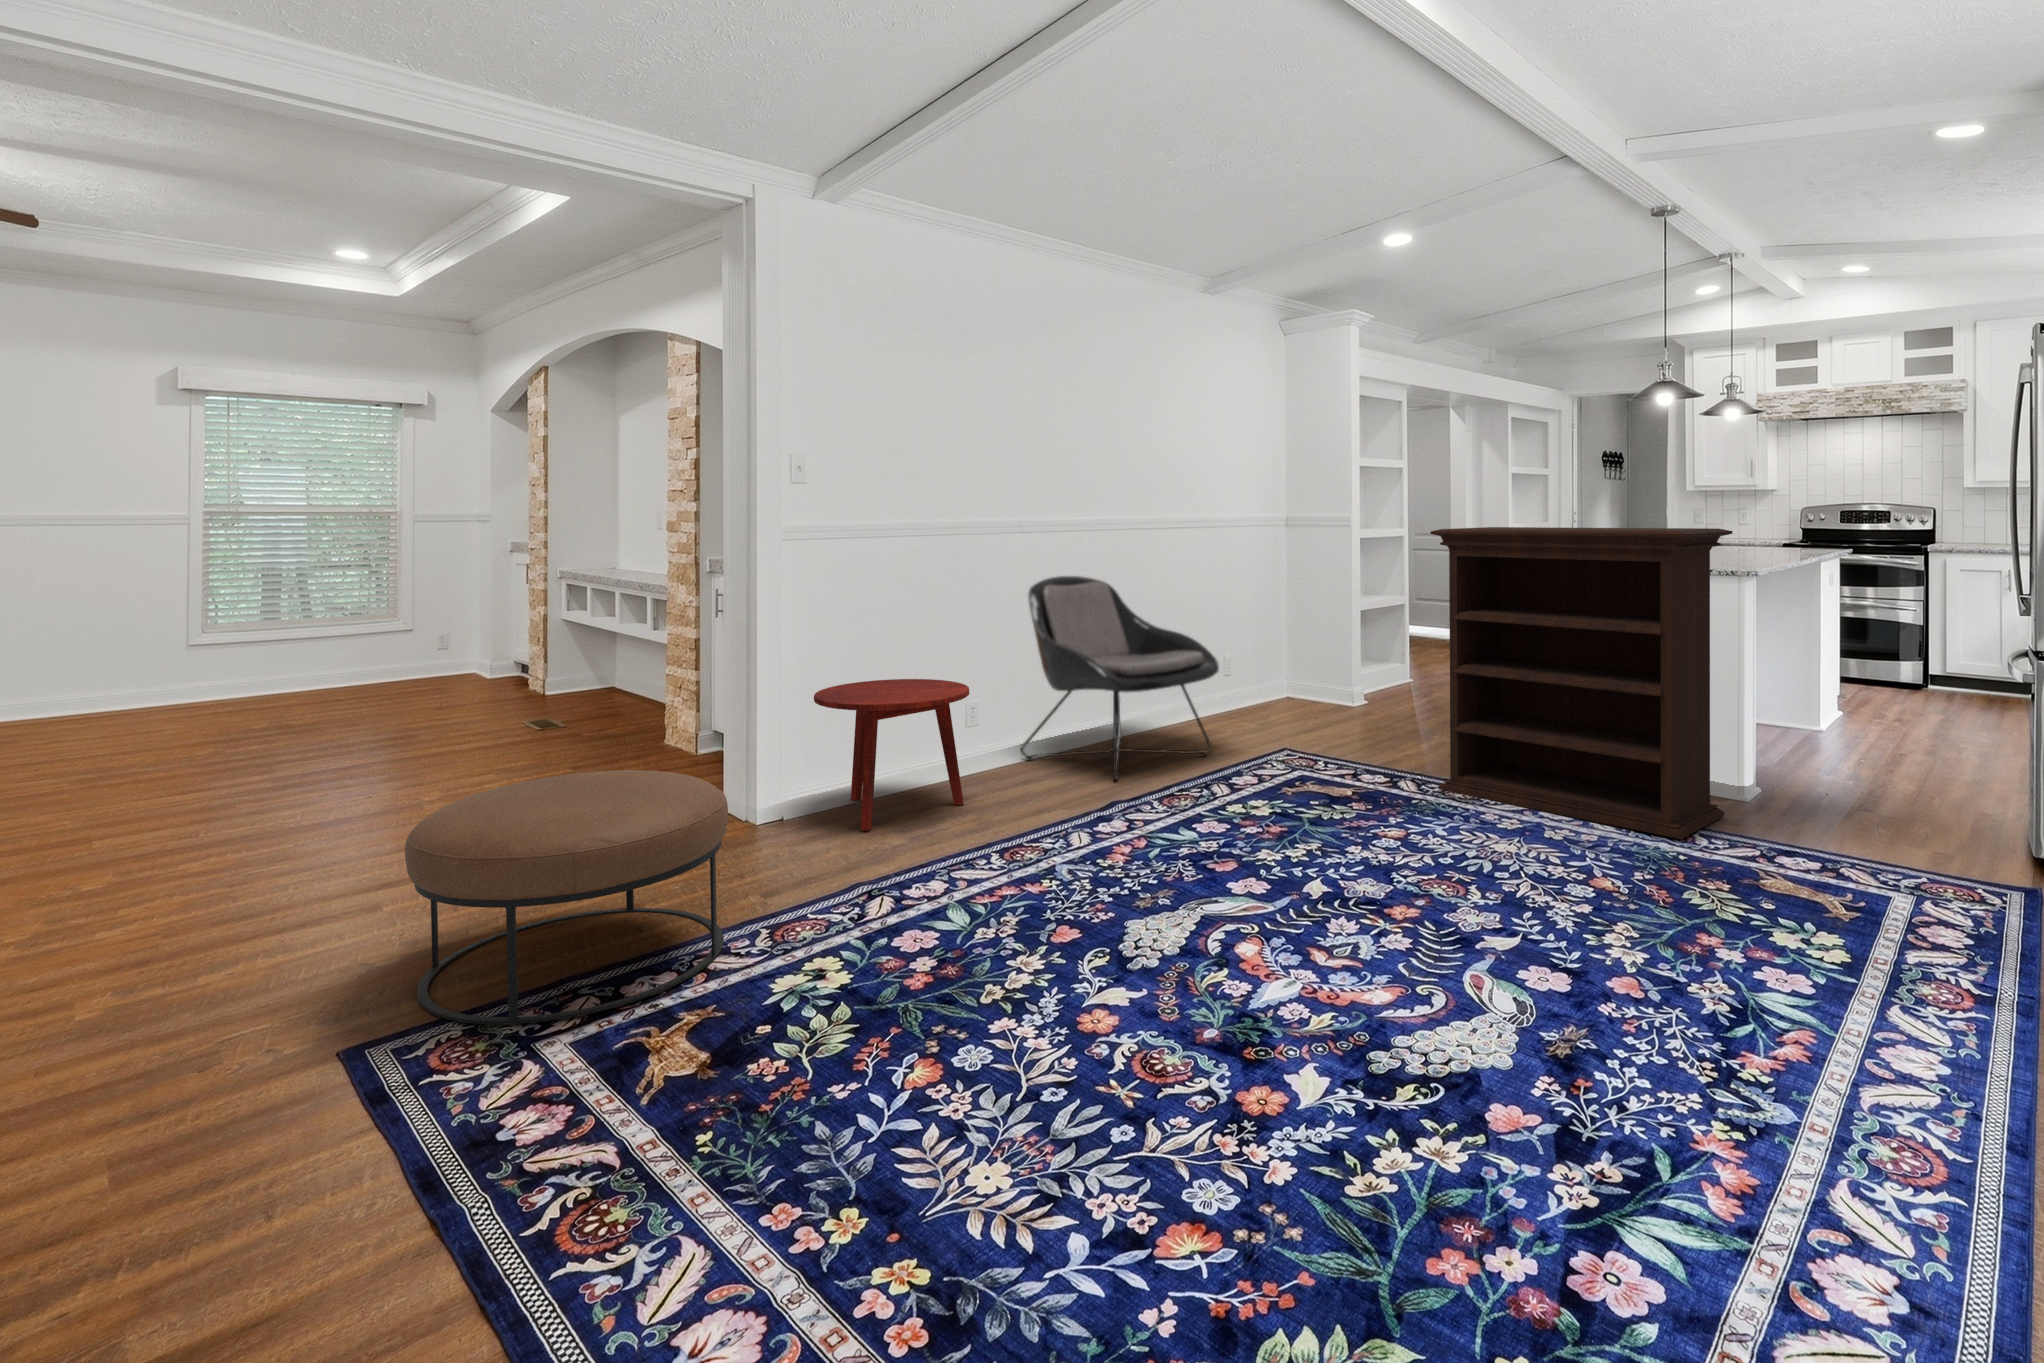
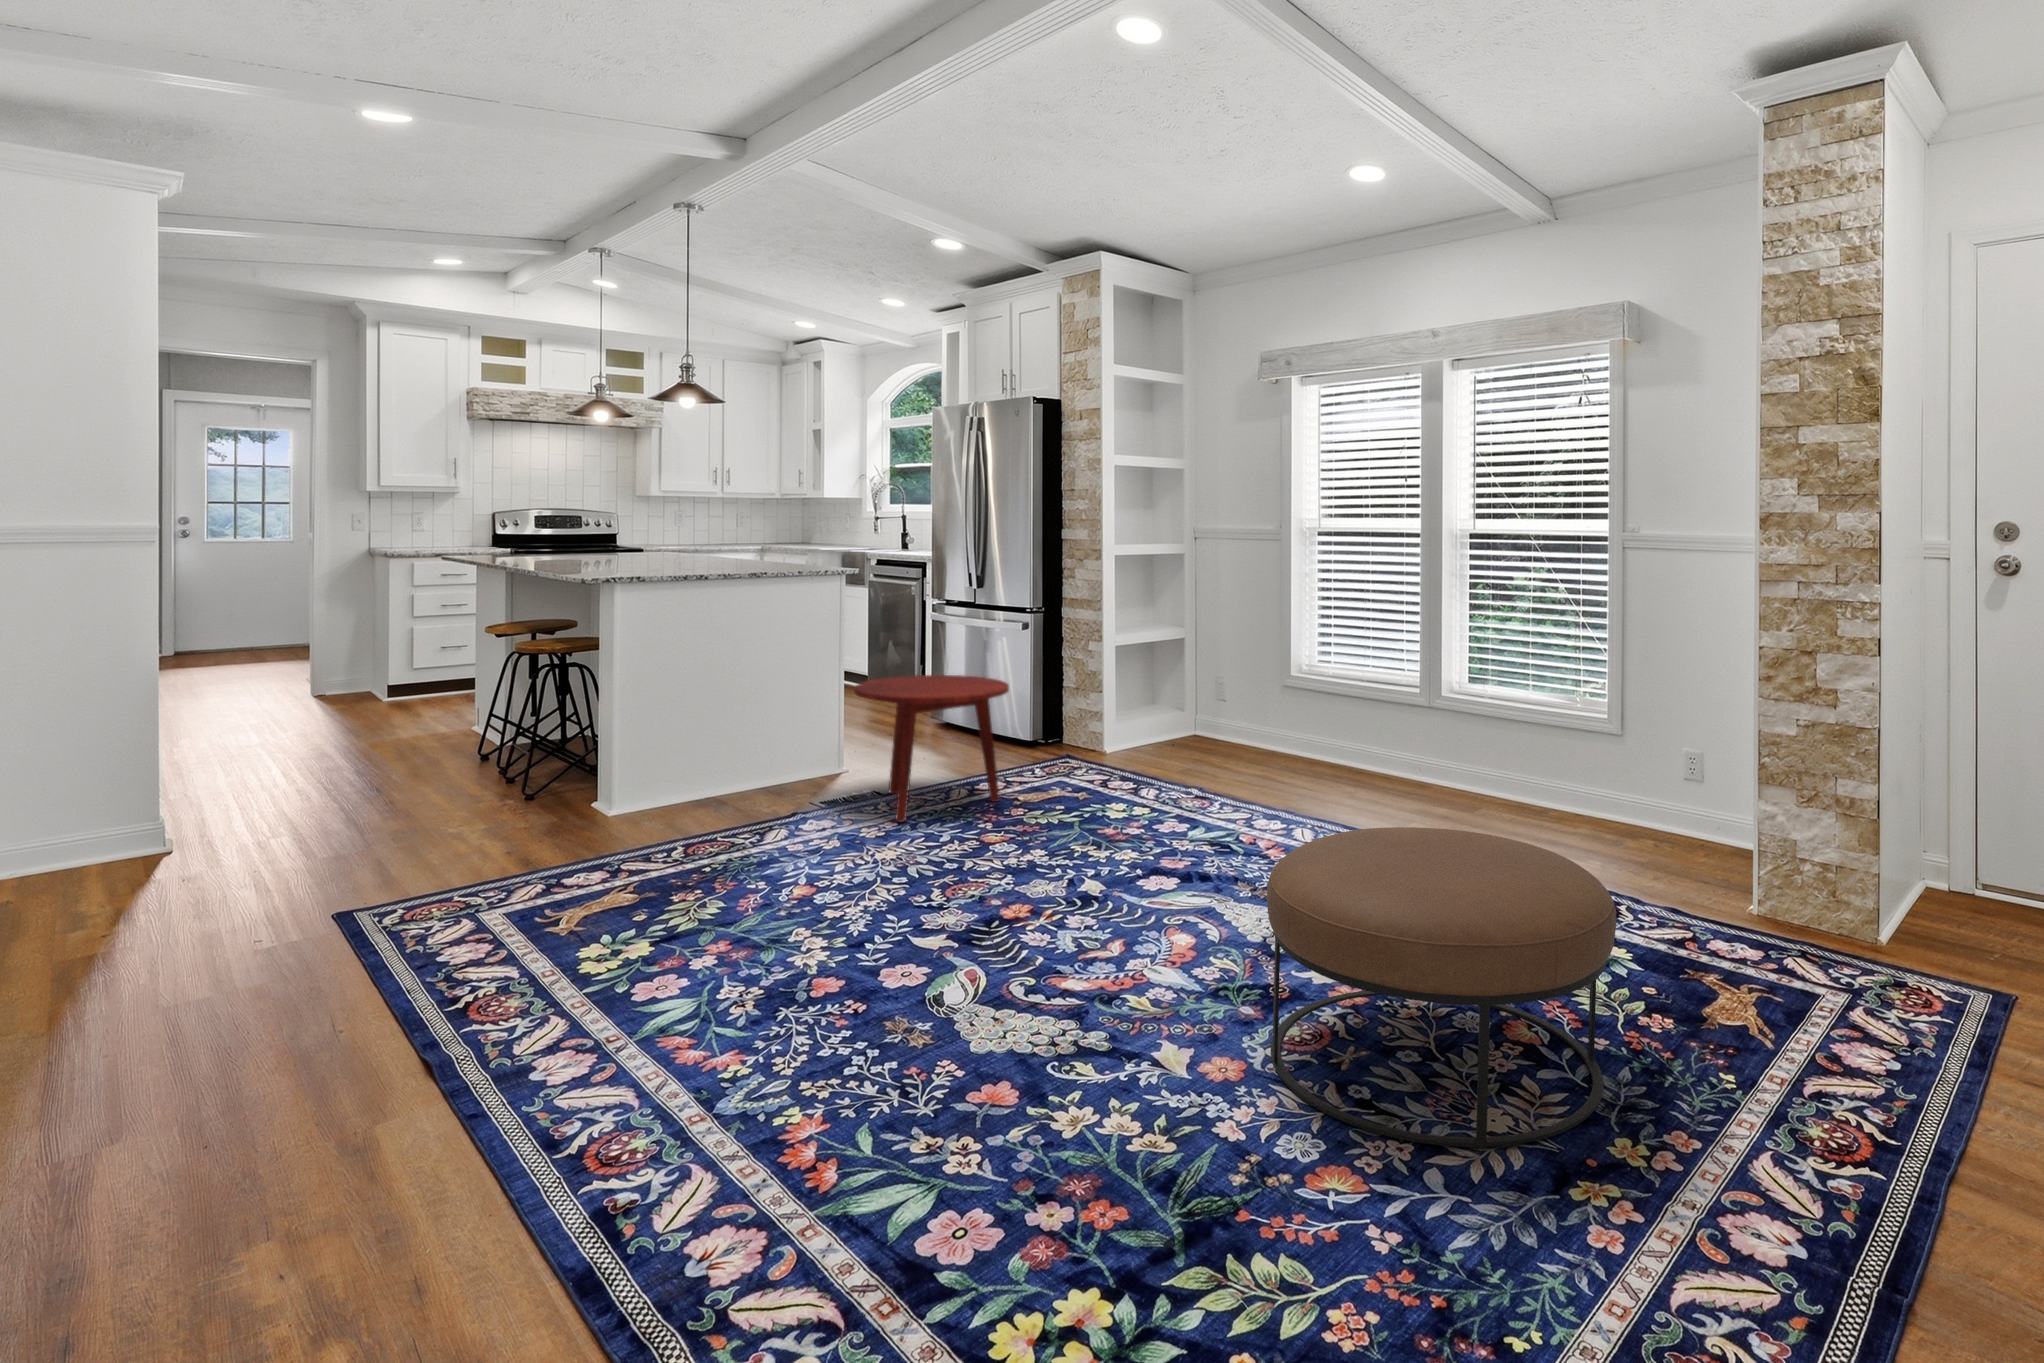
bookshelf: present [1430,527,1733,839] -> none [1474,543,1767,856]
lounge chair: present [1021,576,1219,780] -> none [1063,578,1264,783]
ottoman: present [405,770,728,1024] -> present [1267,827,1616,1147]

